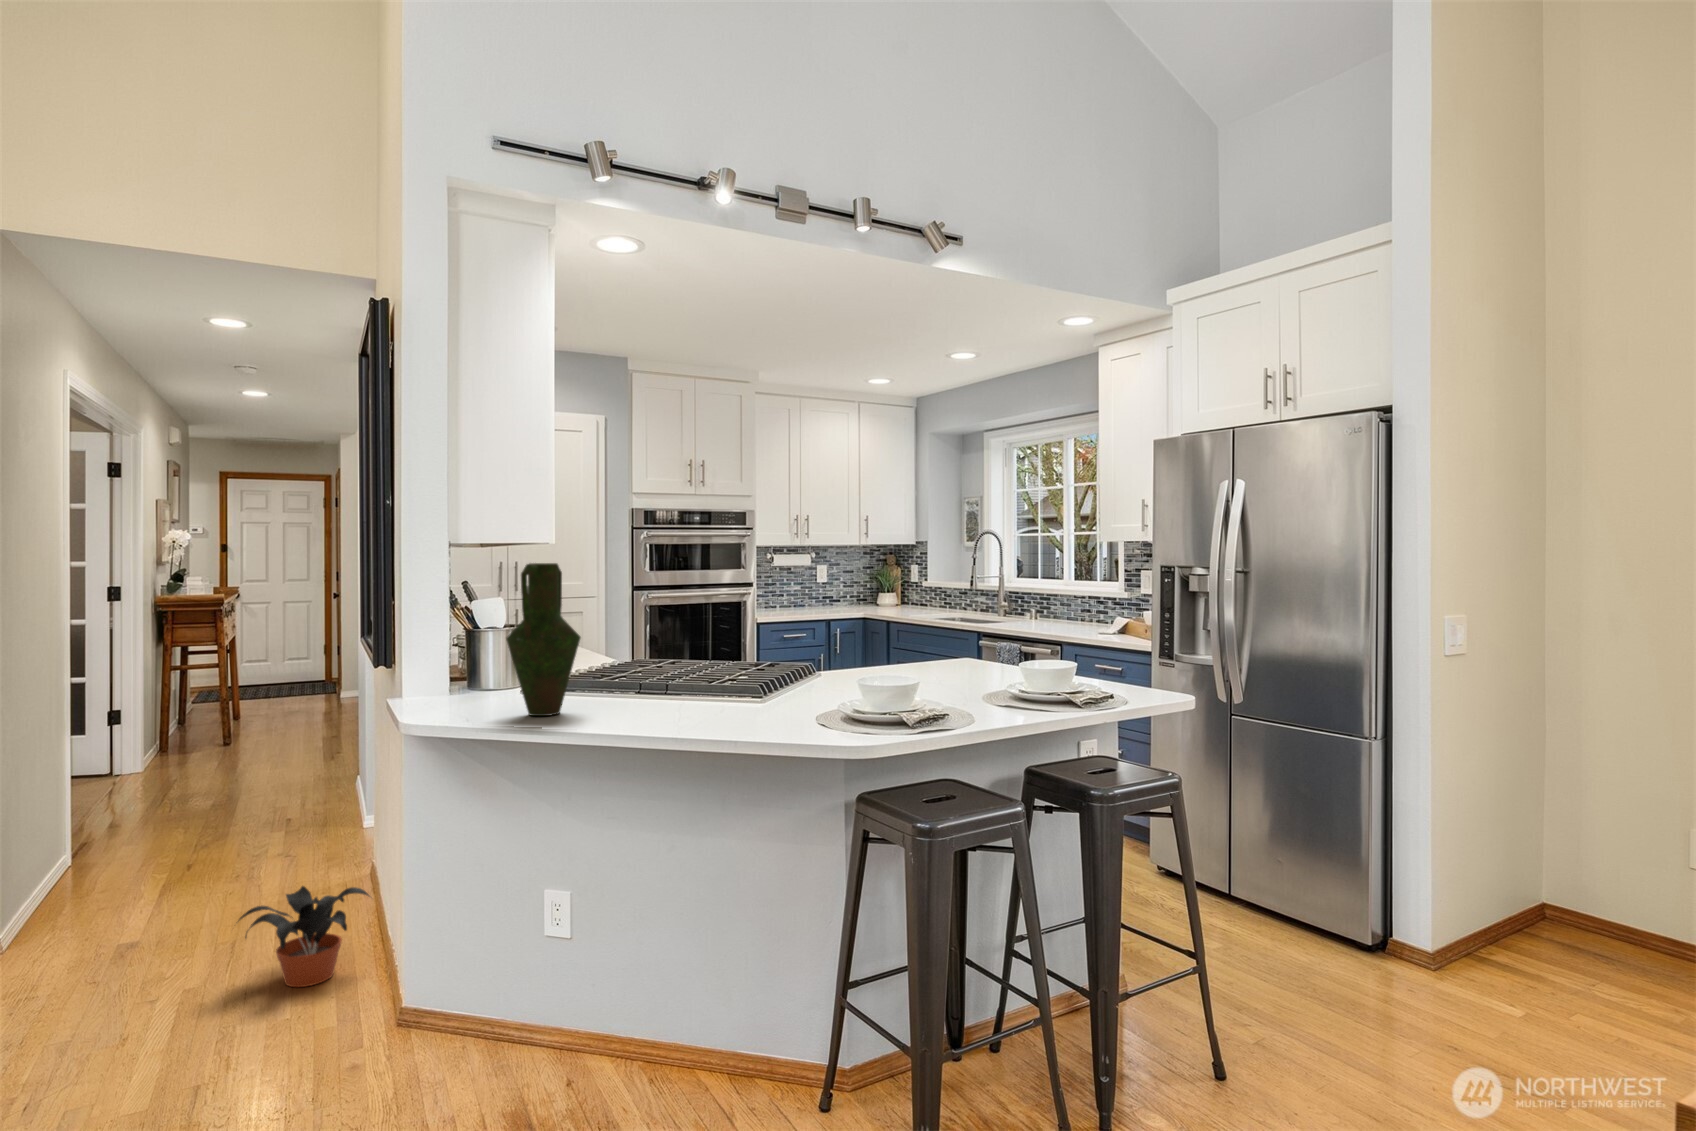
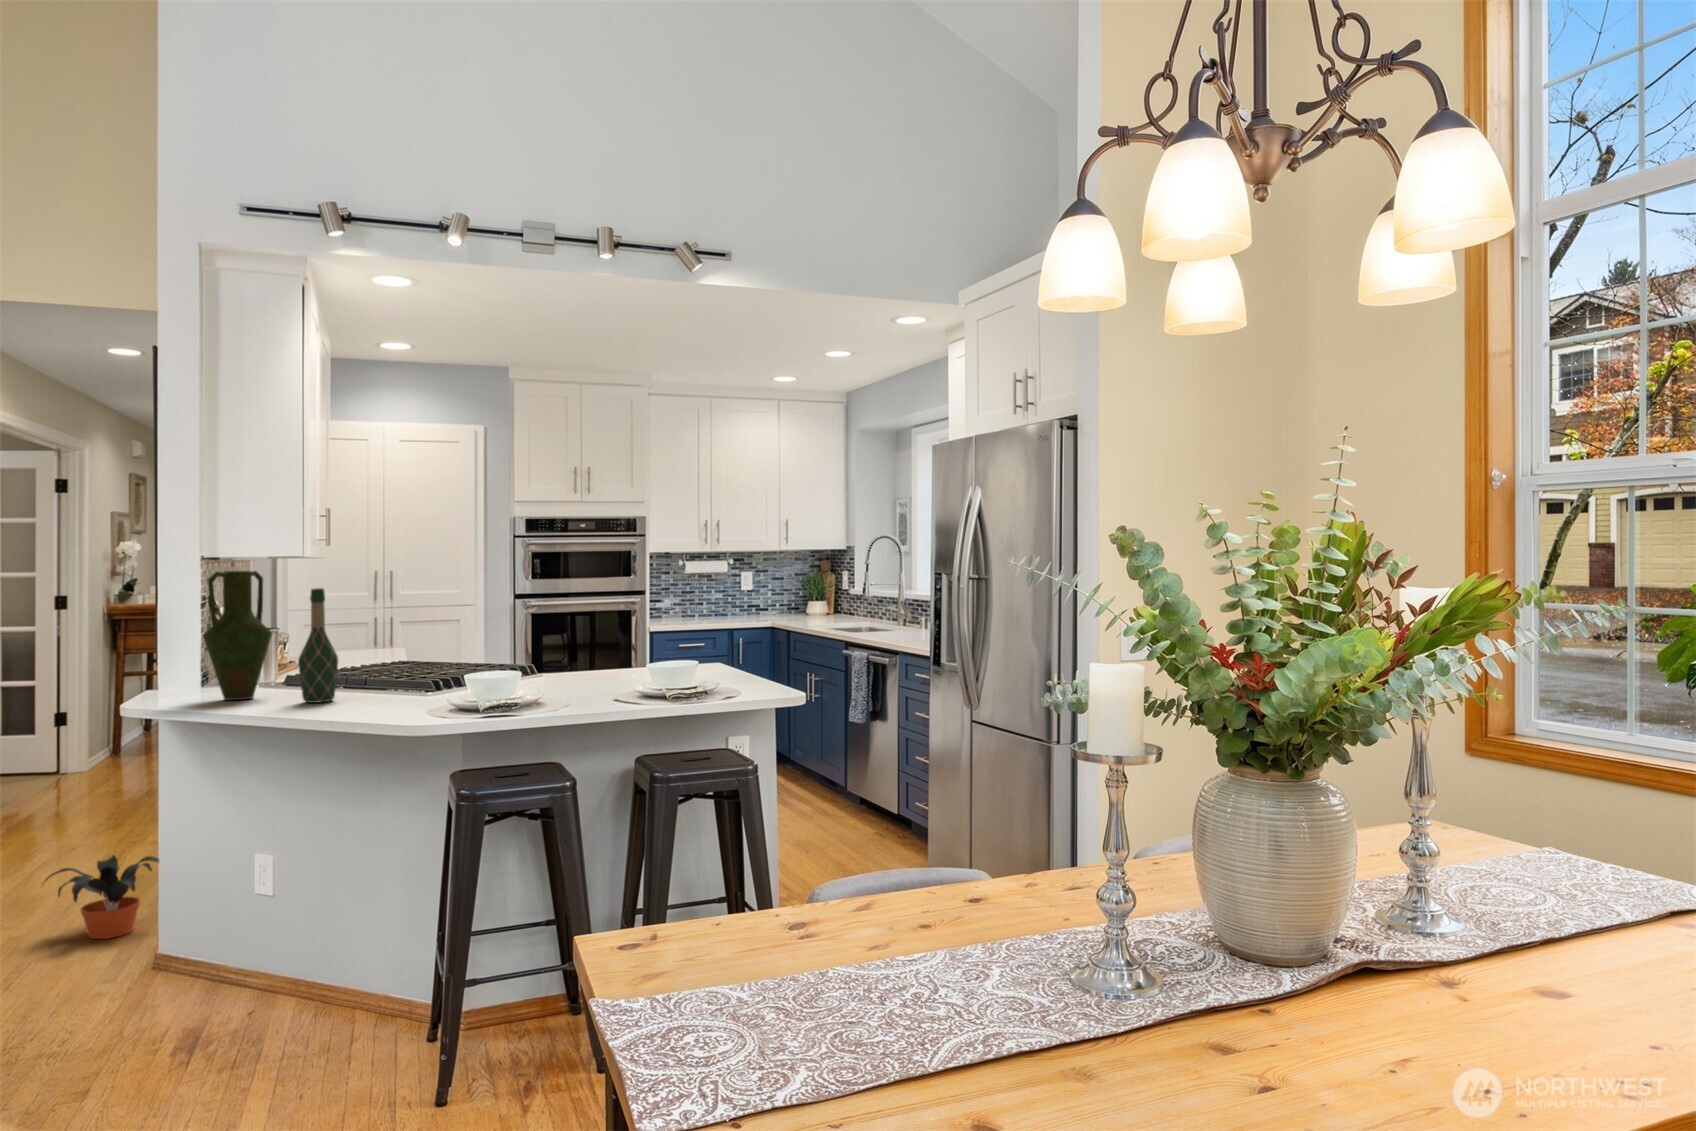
wine bottle: none [633,584,676,719] -> present [298,588,338,703]

